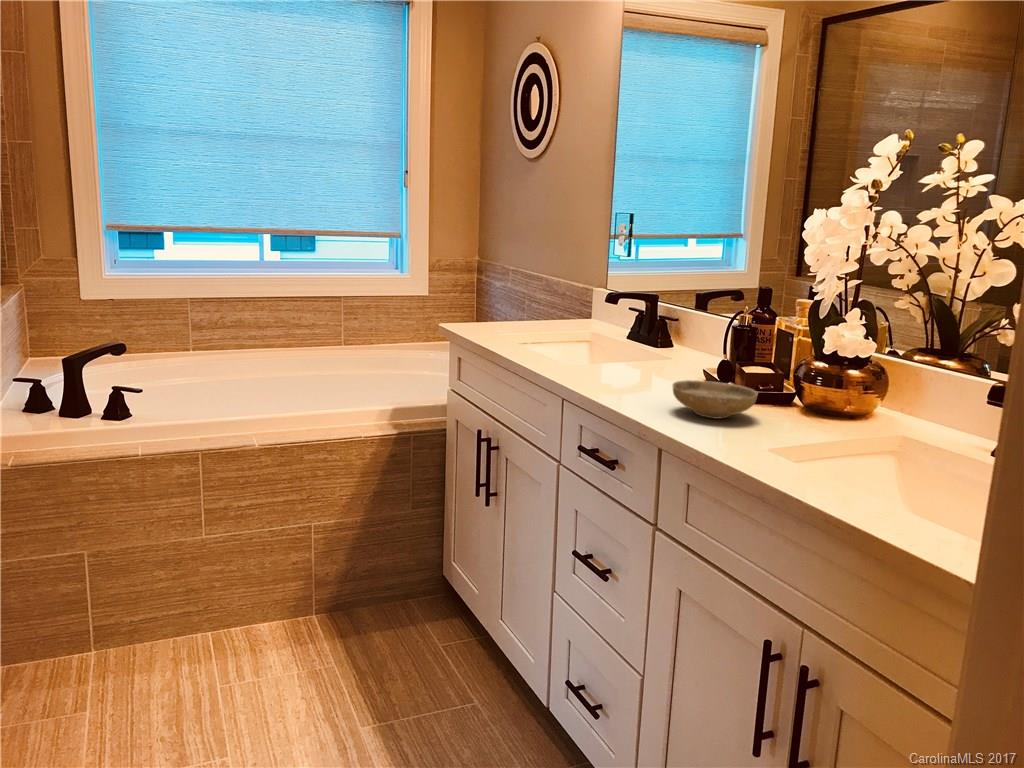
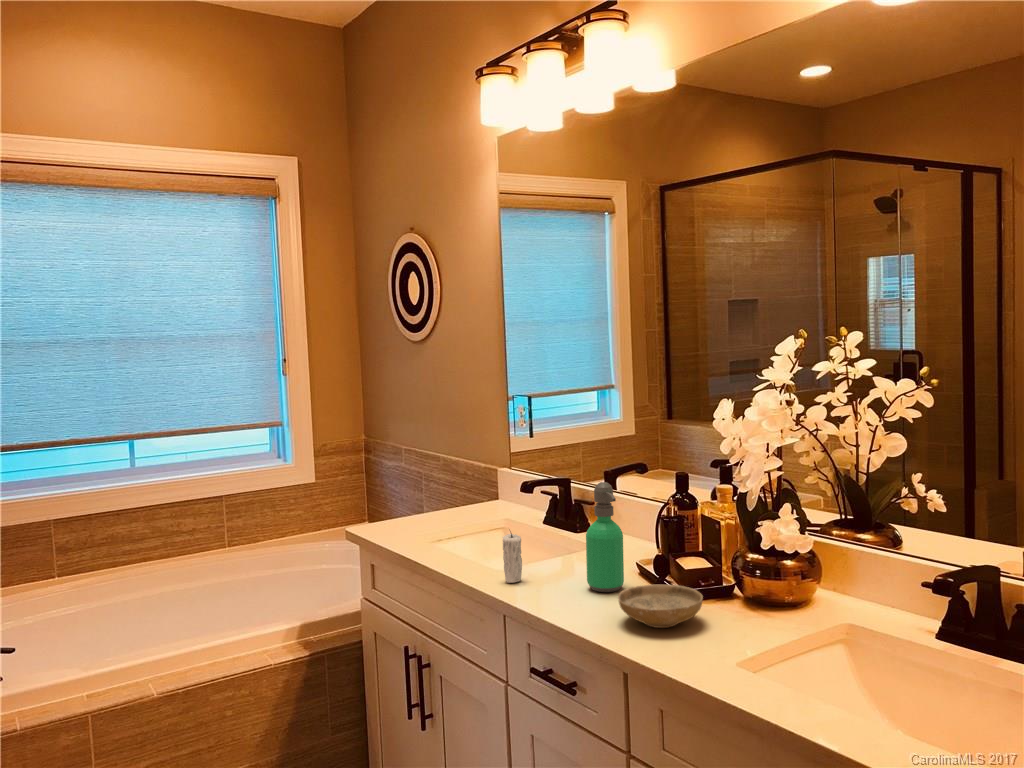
soap dispenser: none [651,282,693,390] -> present [586,482,624,592]
candle: none [573,318,594,372] -> present [503,531,522,583]

